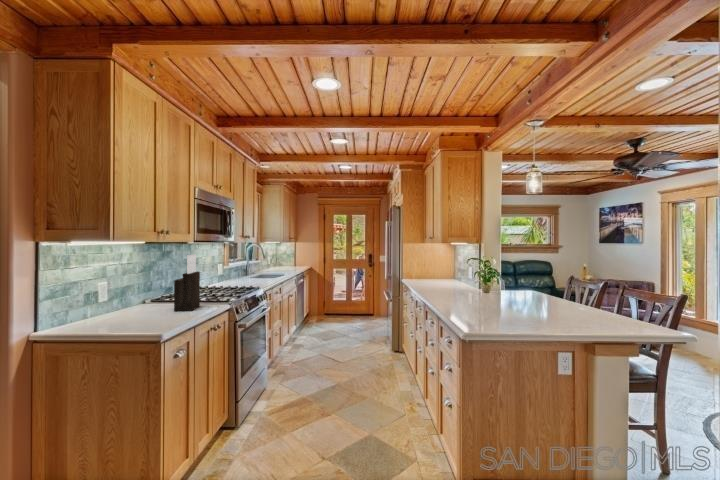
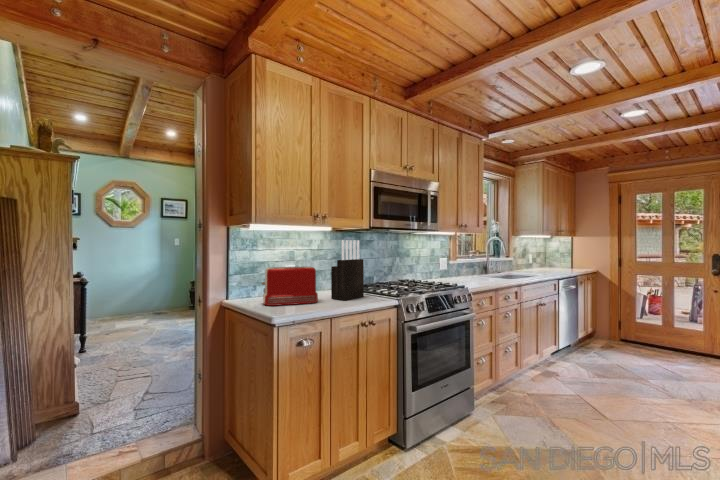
toaster: none [109,282,170,325] -> present [261,267,318,306]

